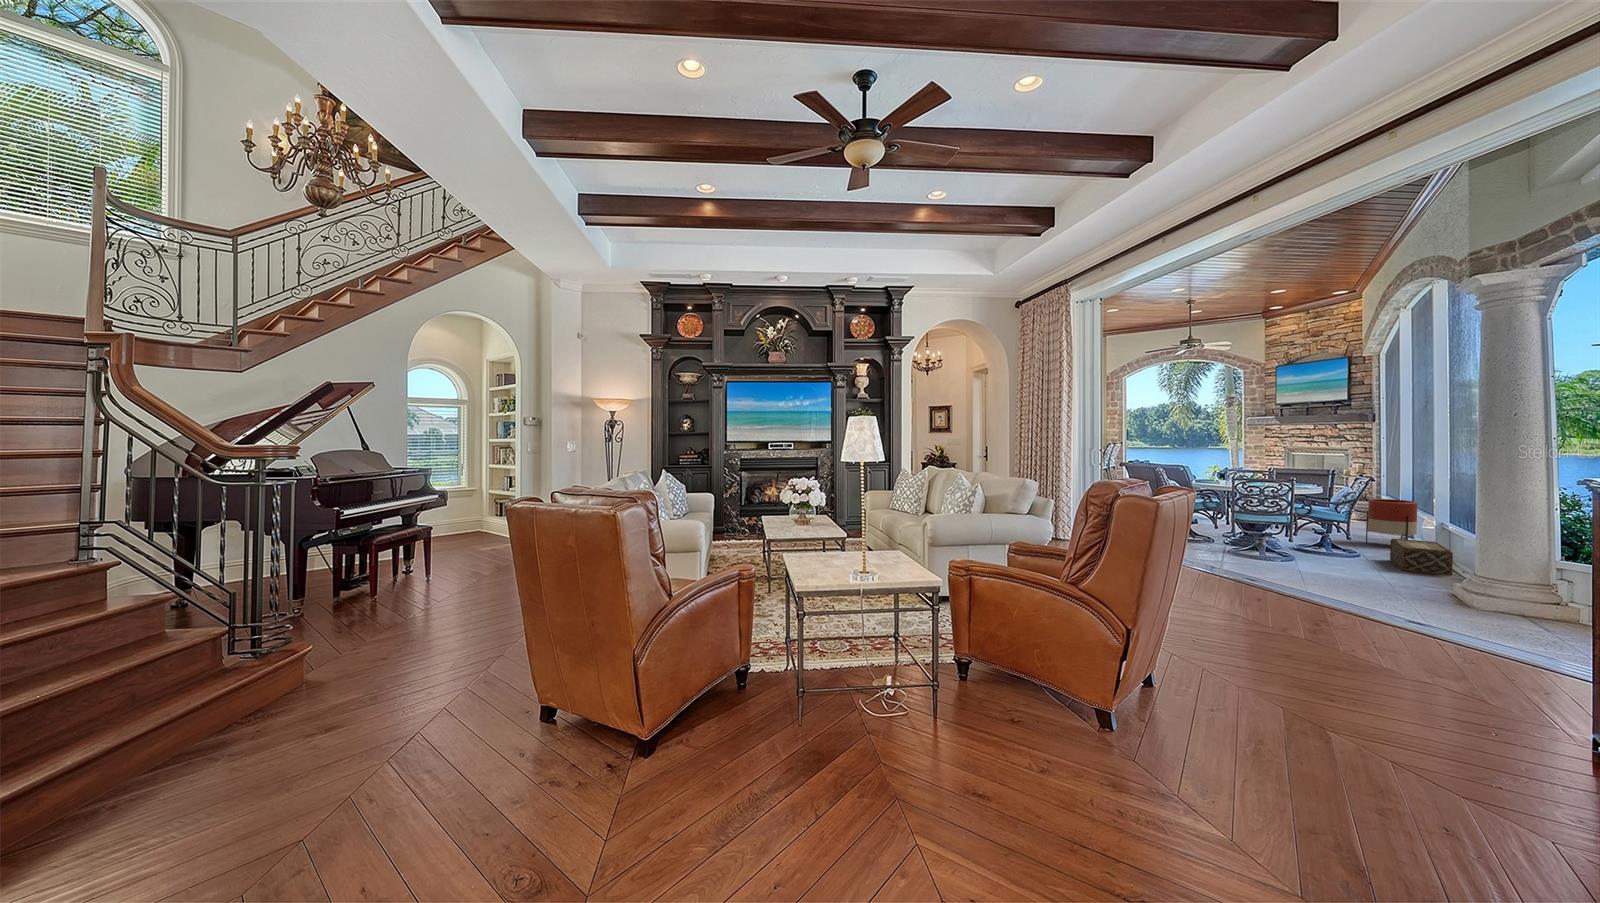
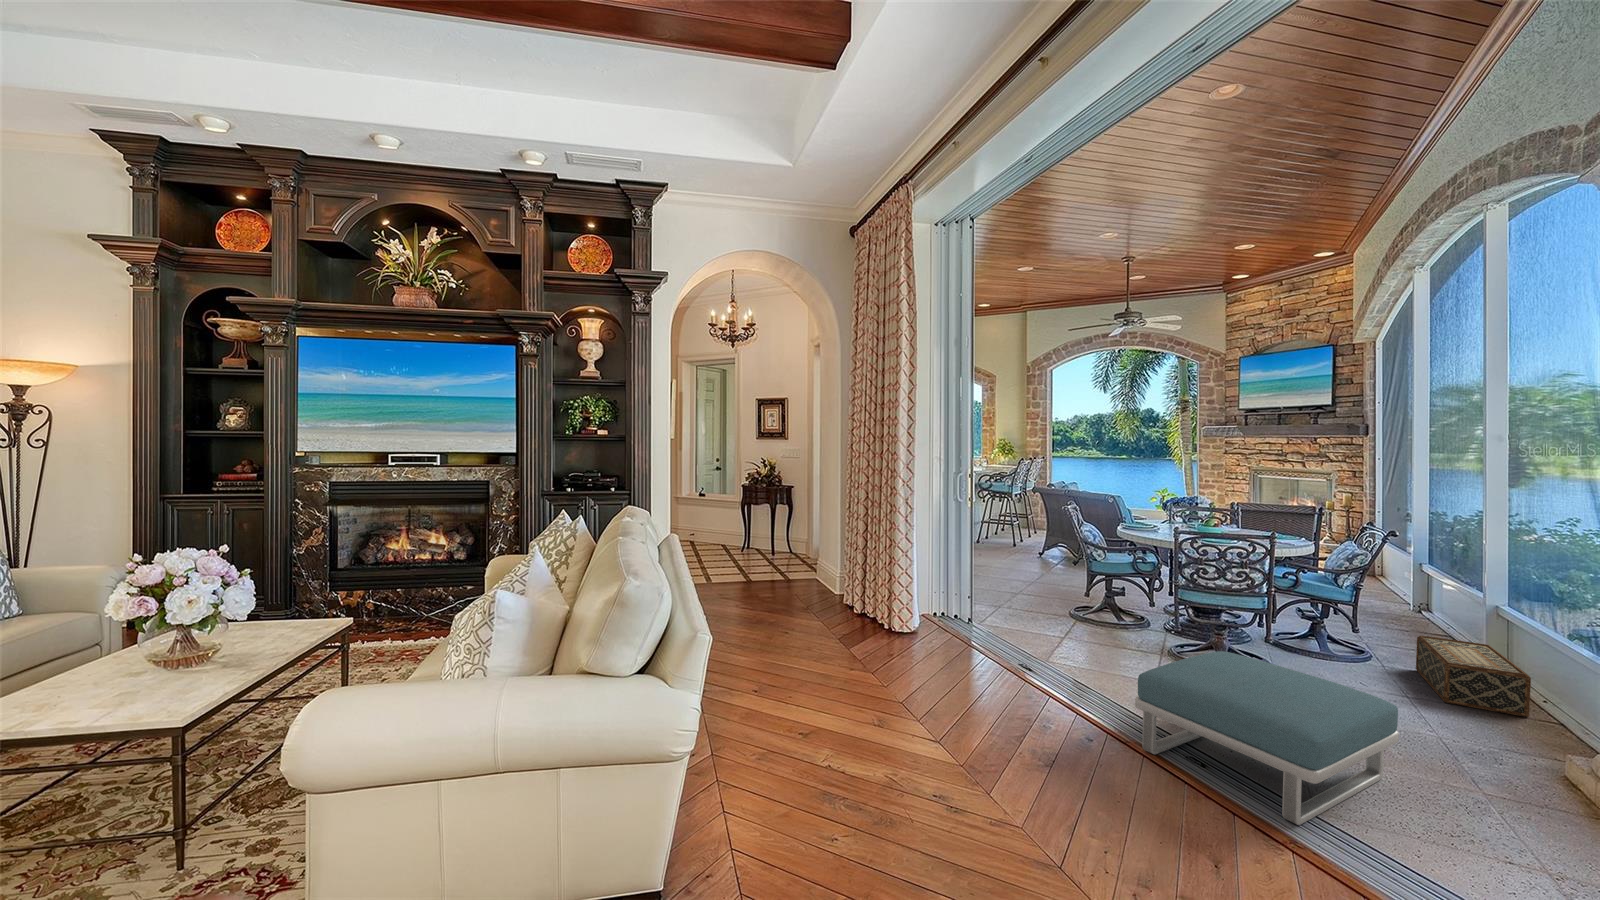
planter: present [1366,499,1417,544] -> none [1368,557,1444,641]
footstool: none [1212,536,1359,600] -> present [1135,651,1399,825]

